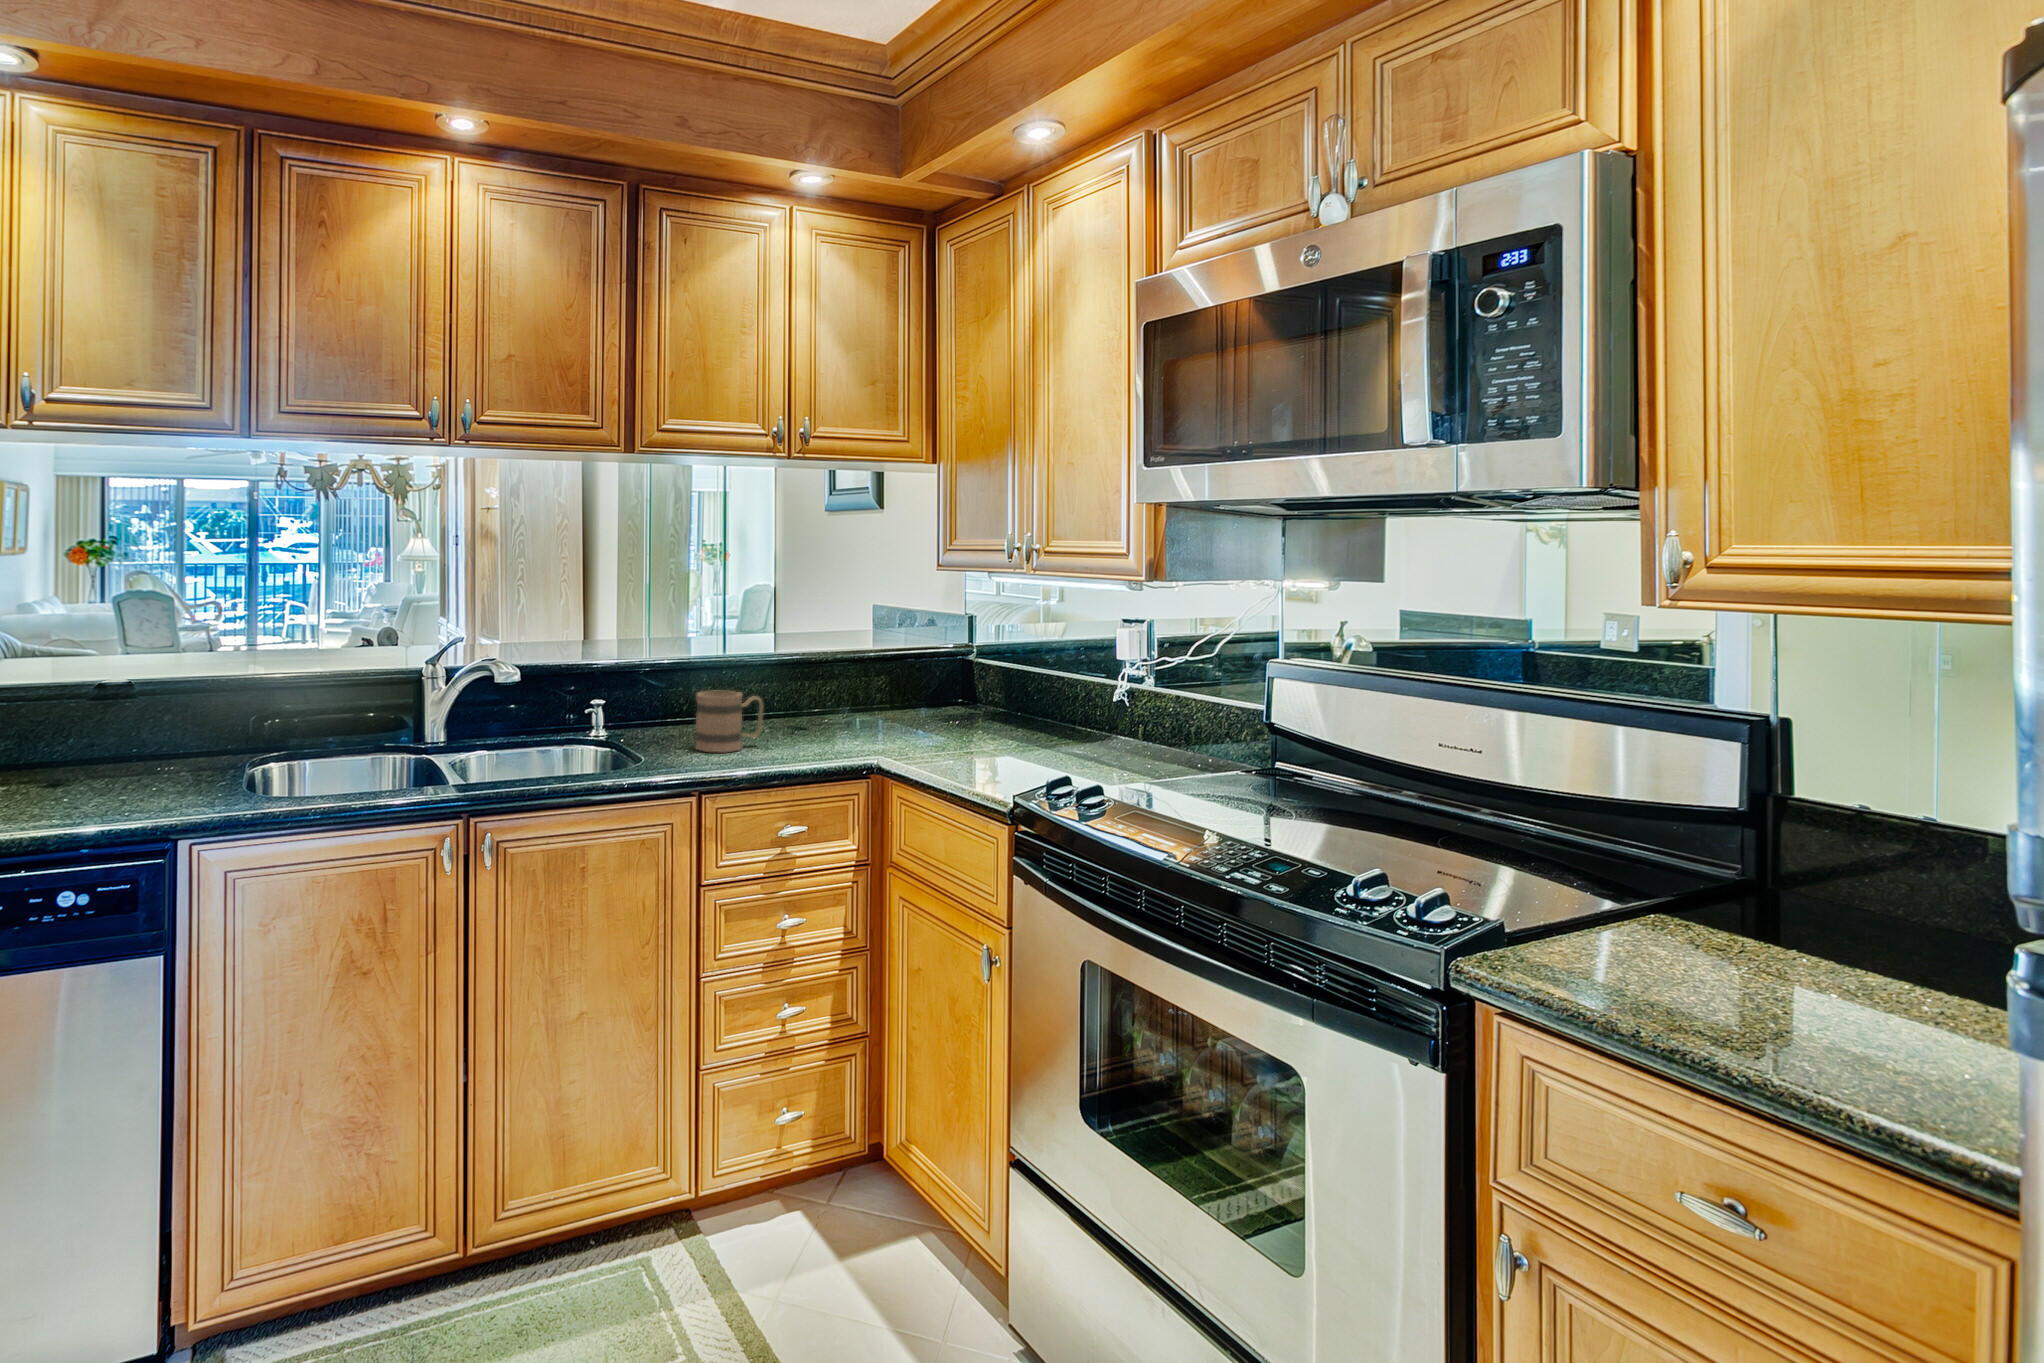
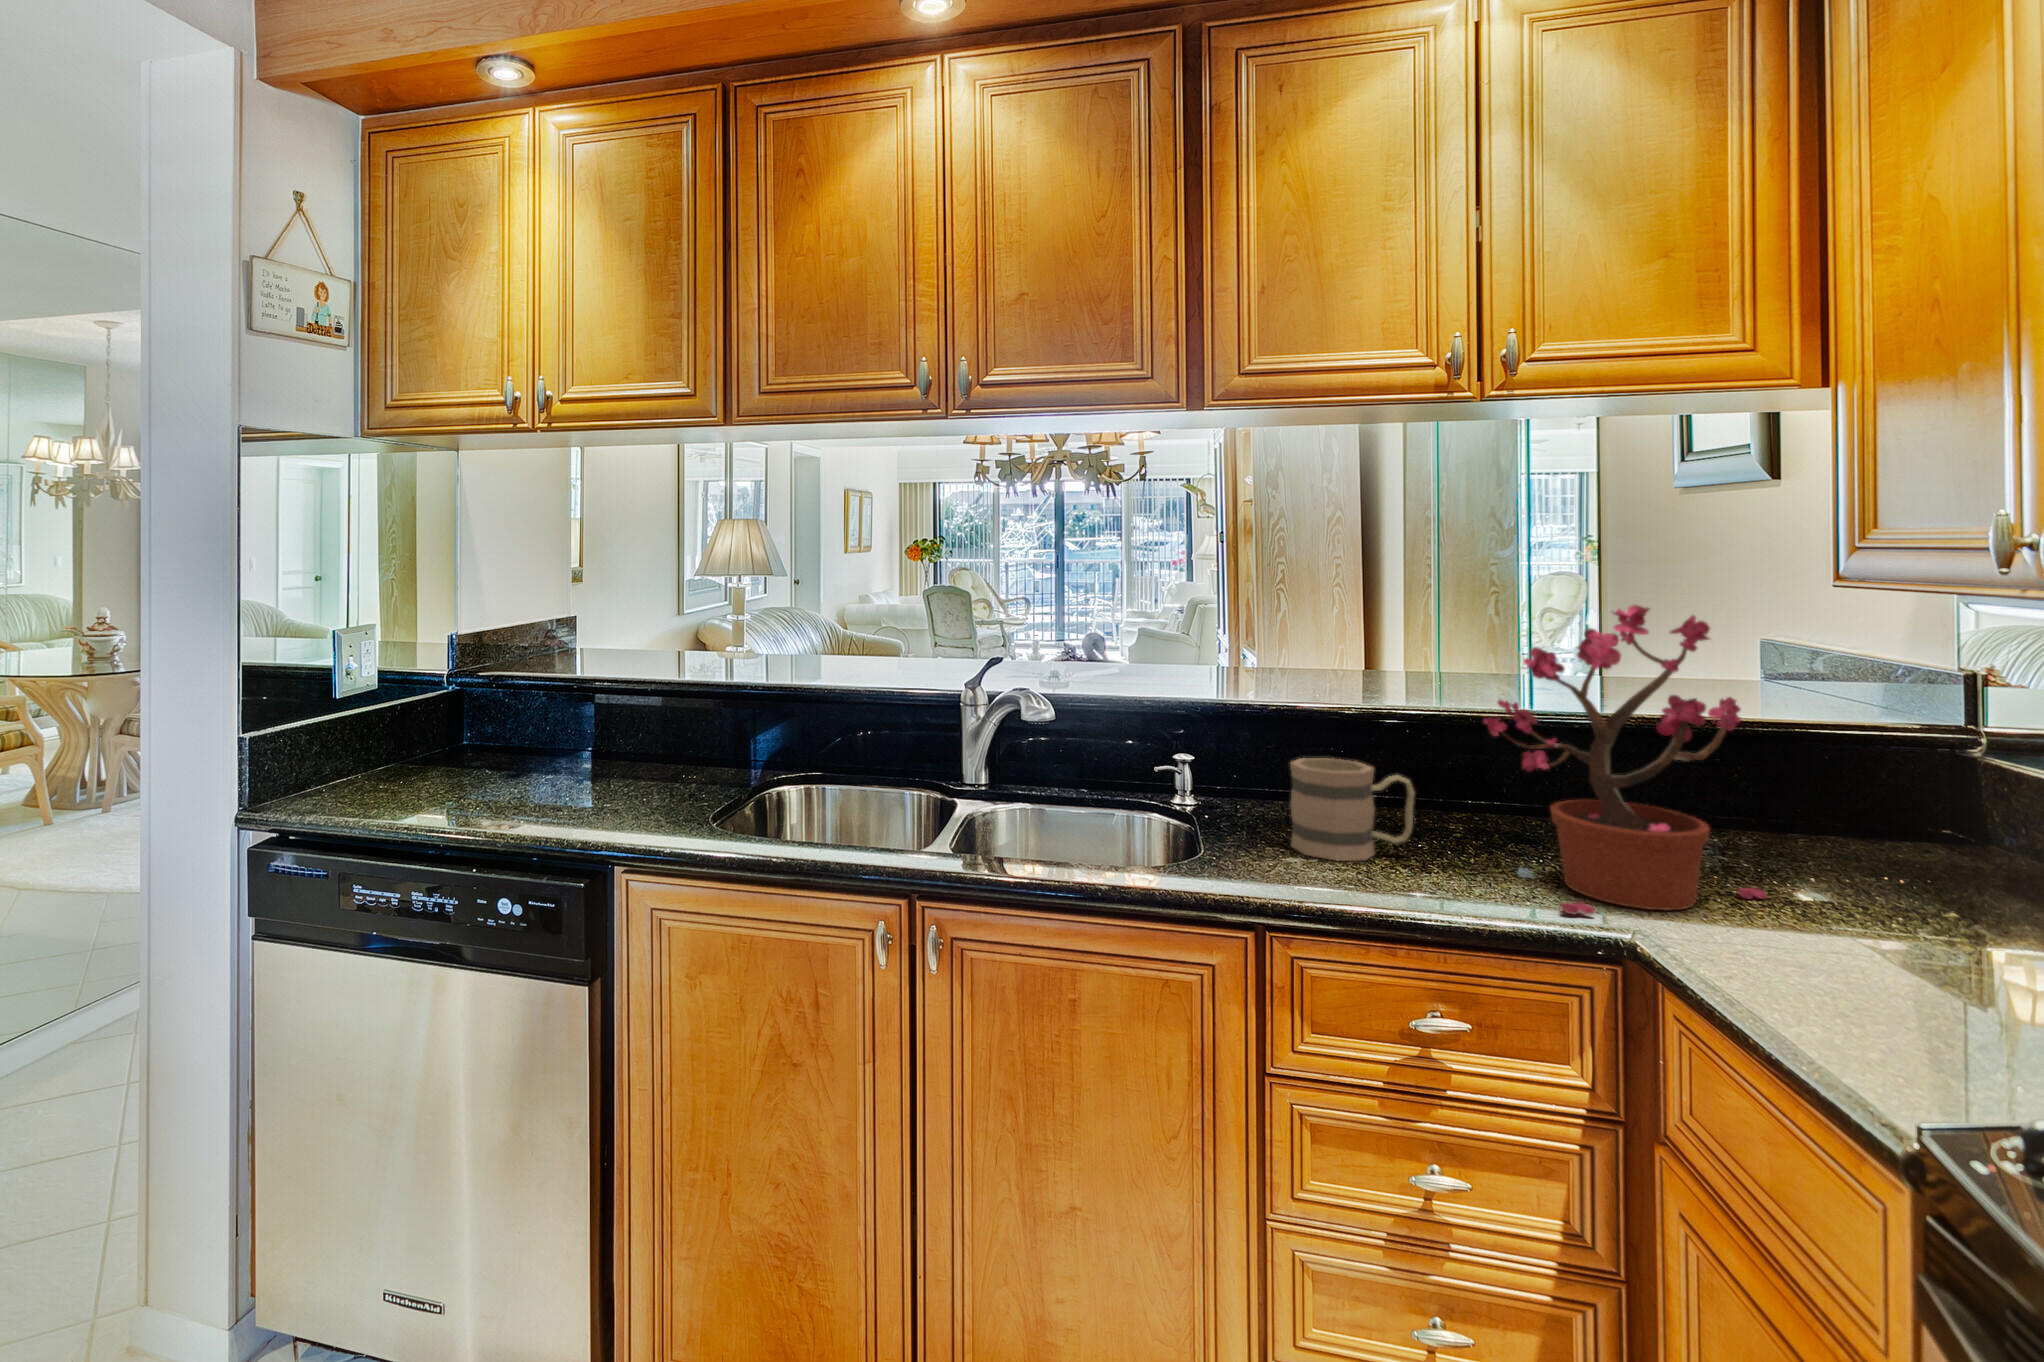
potted plant: none [801,588,920,758] -> present [1484,605,1767,914]

